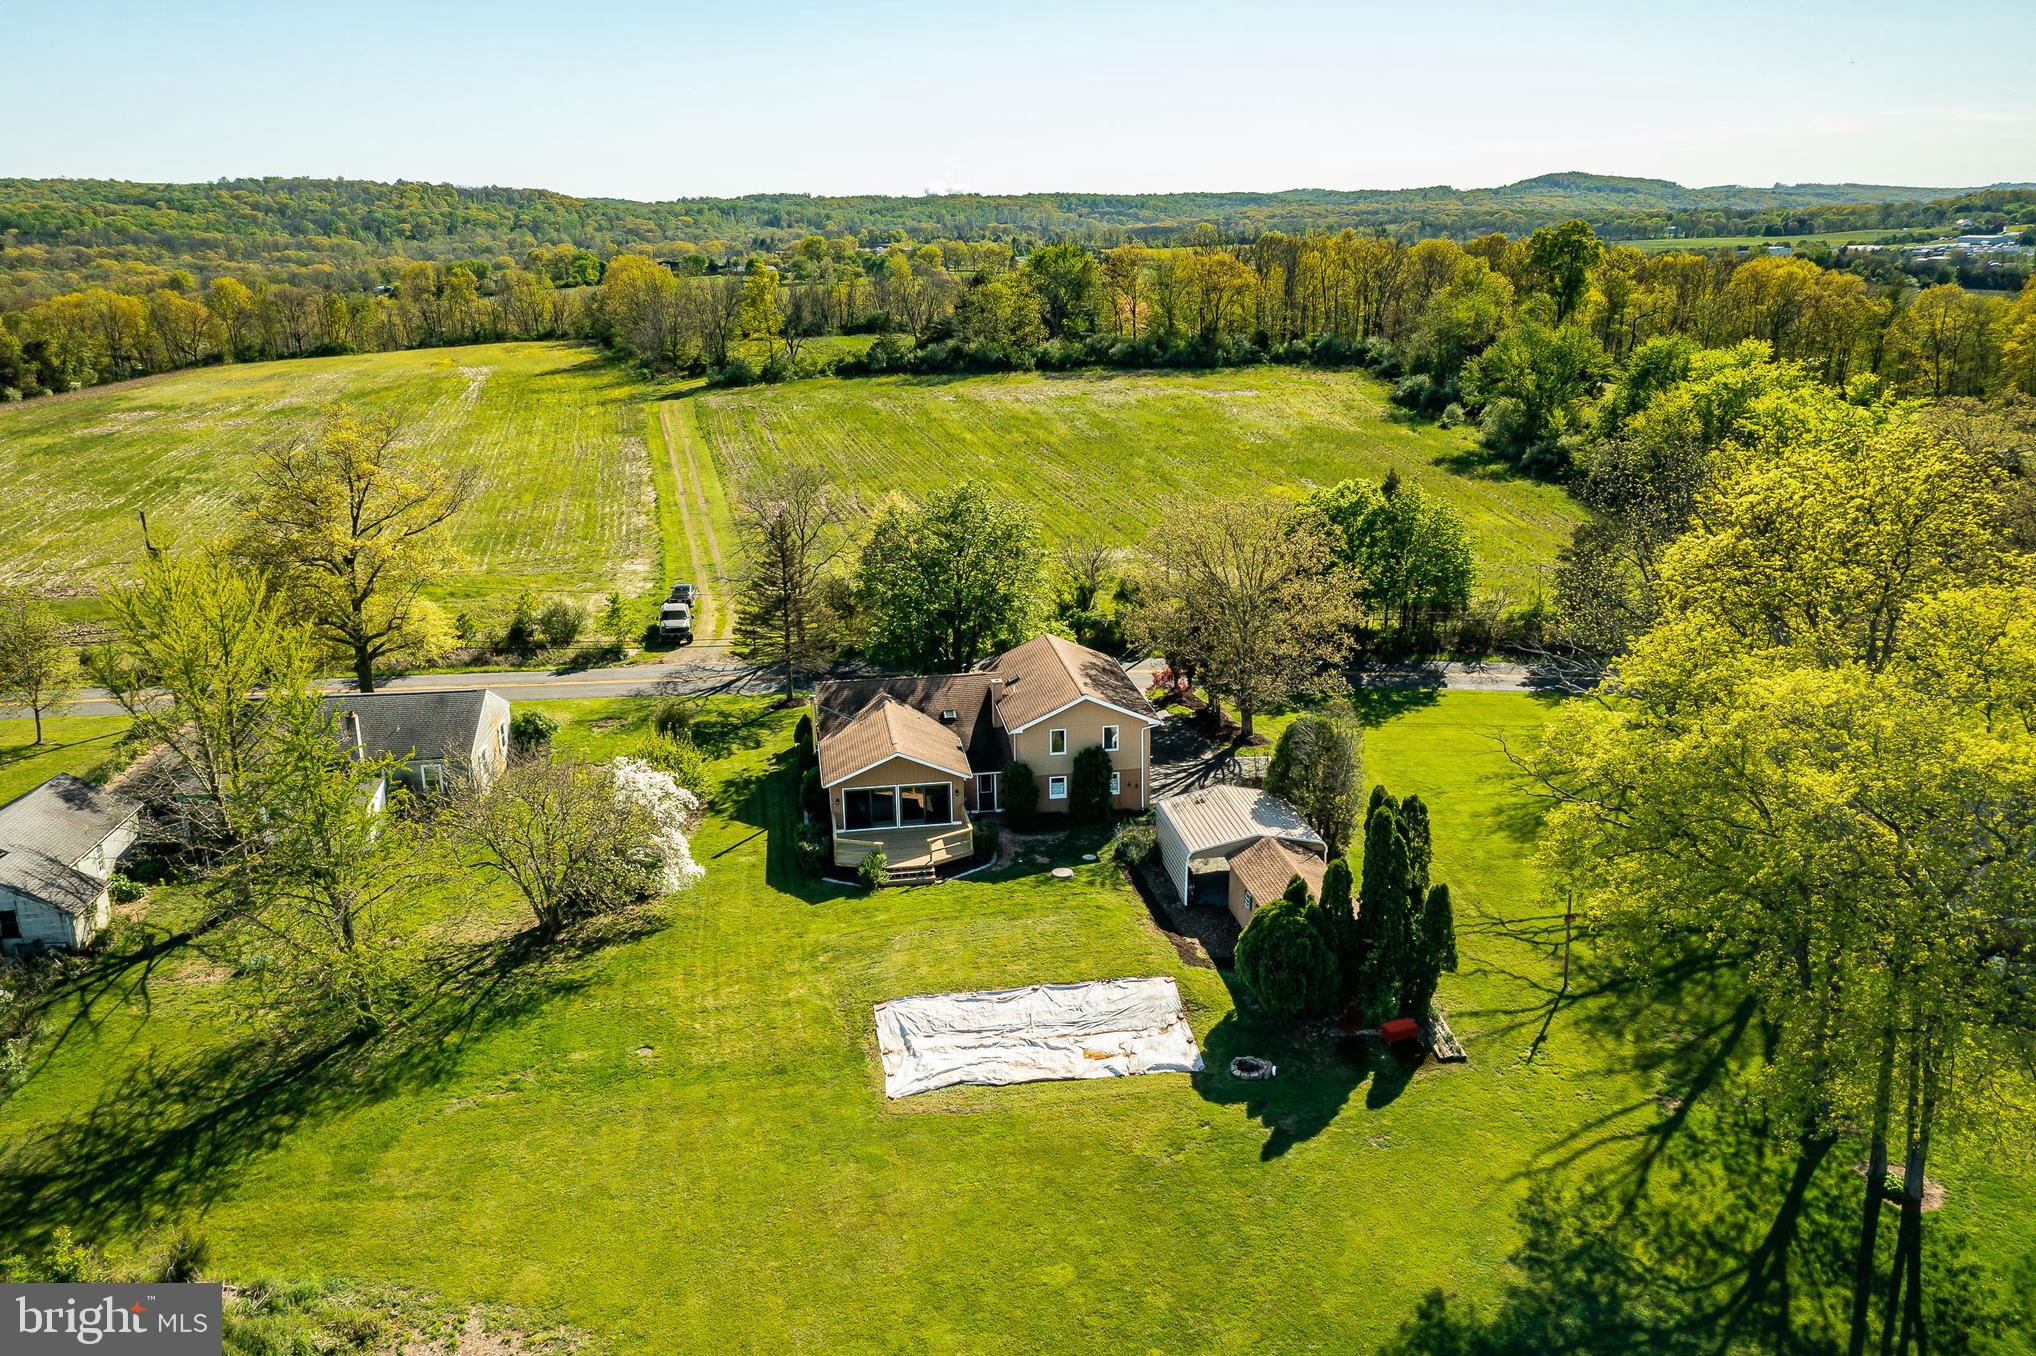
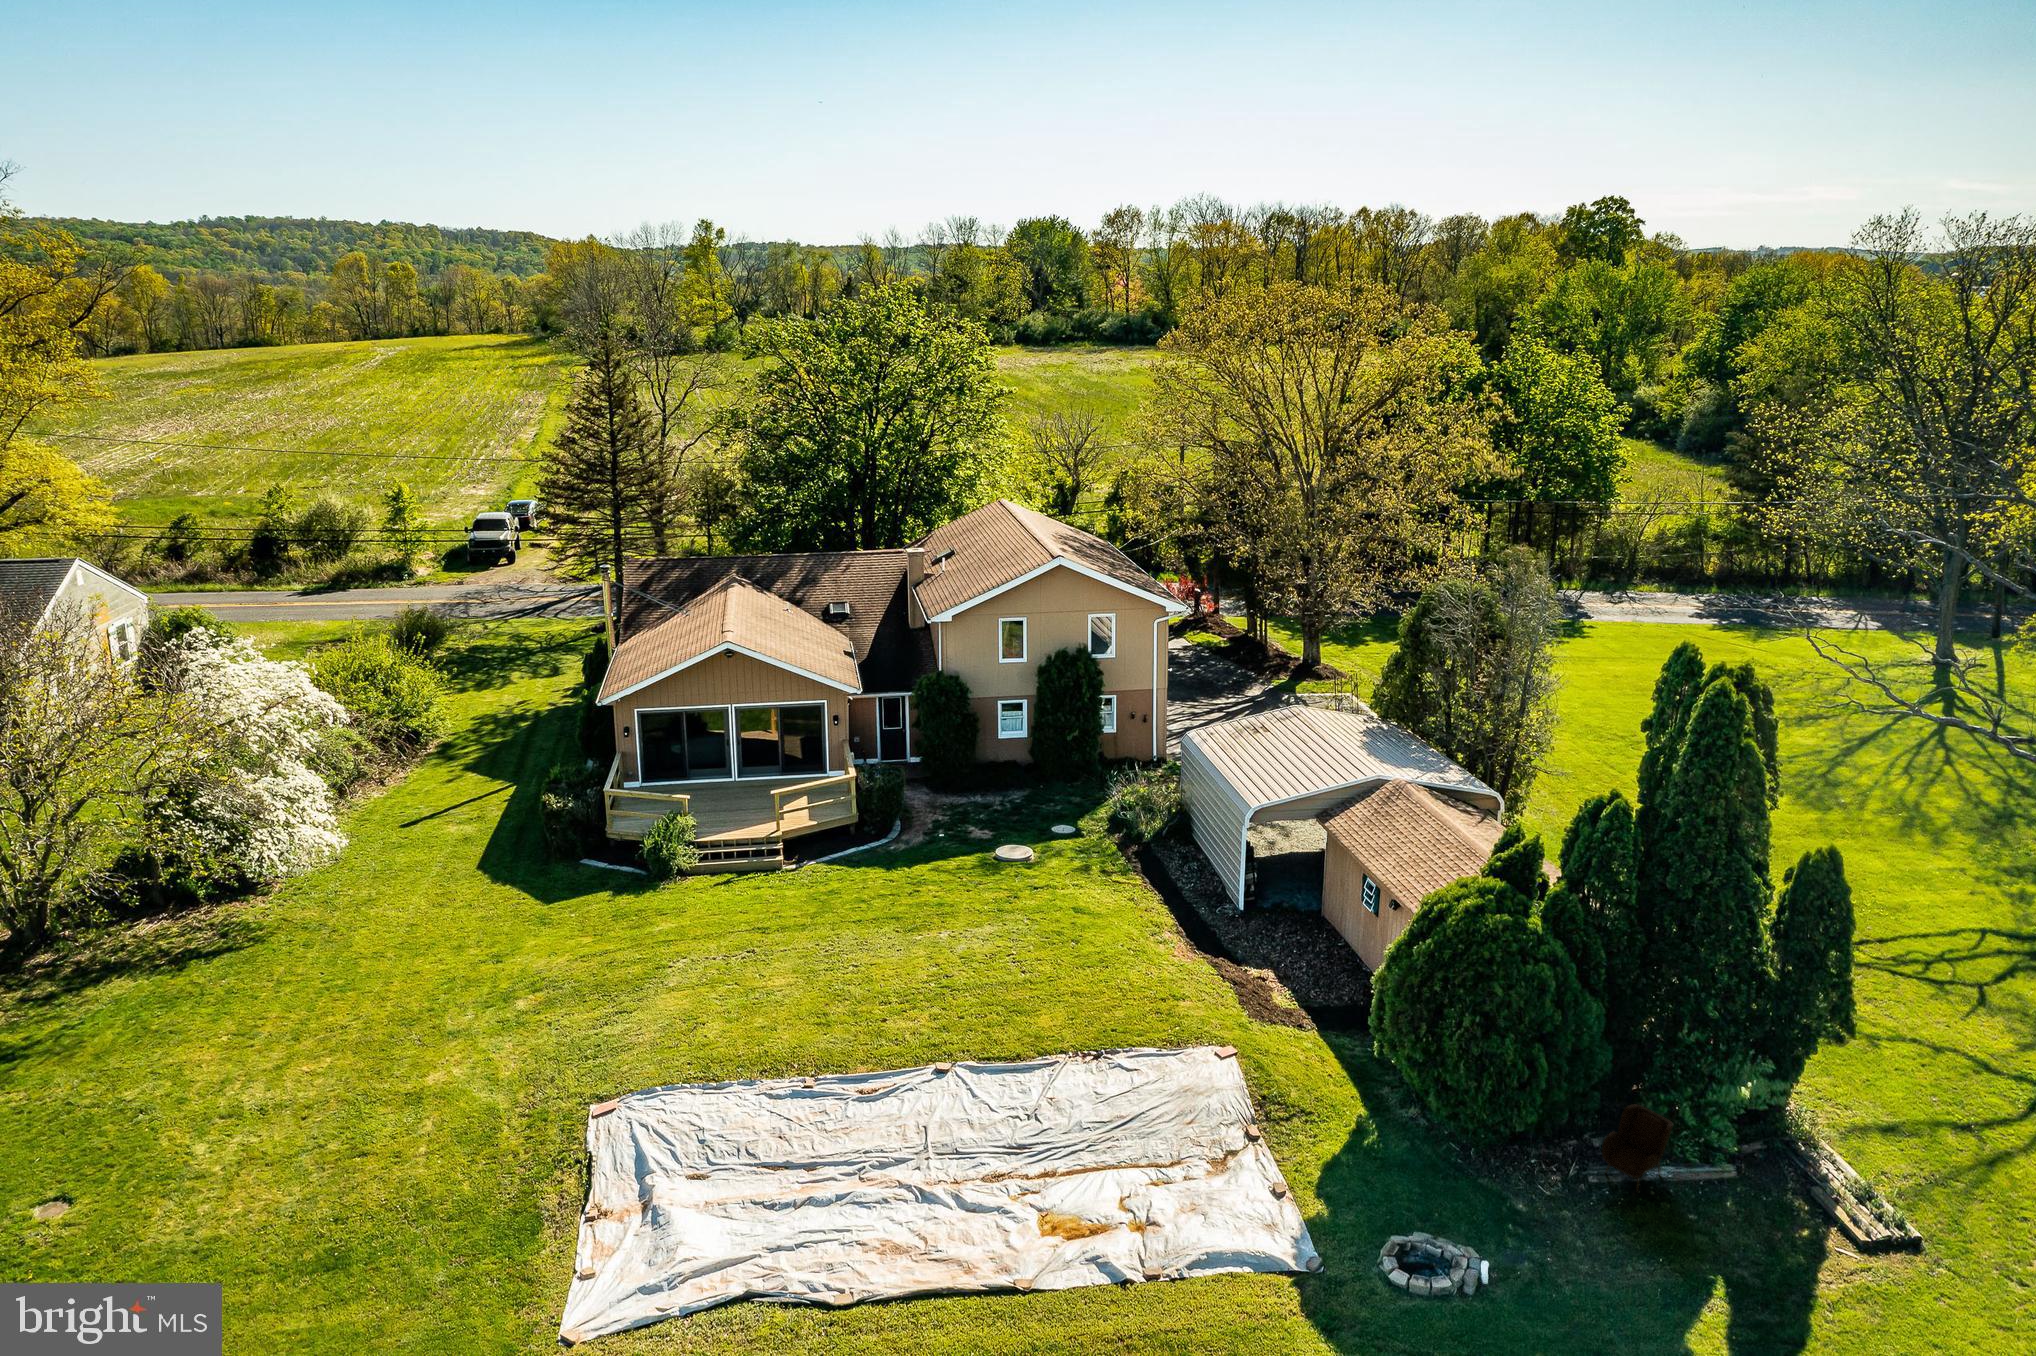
bench: present [1380,1018,1418,1043] -> none [1700,1139,1788,1203]

